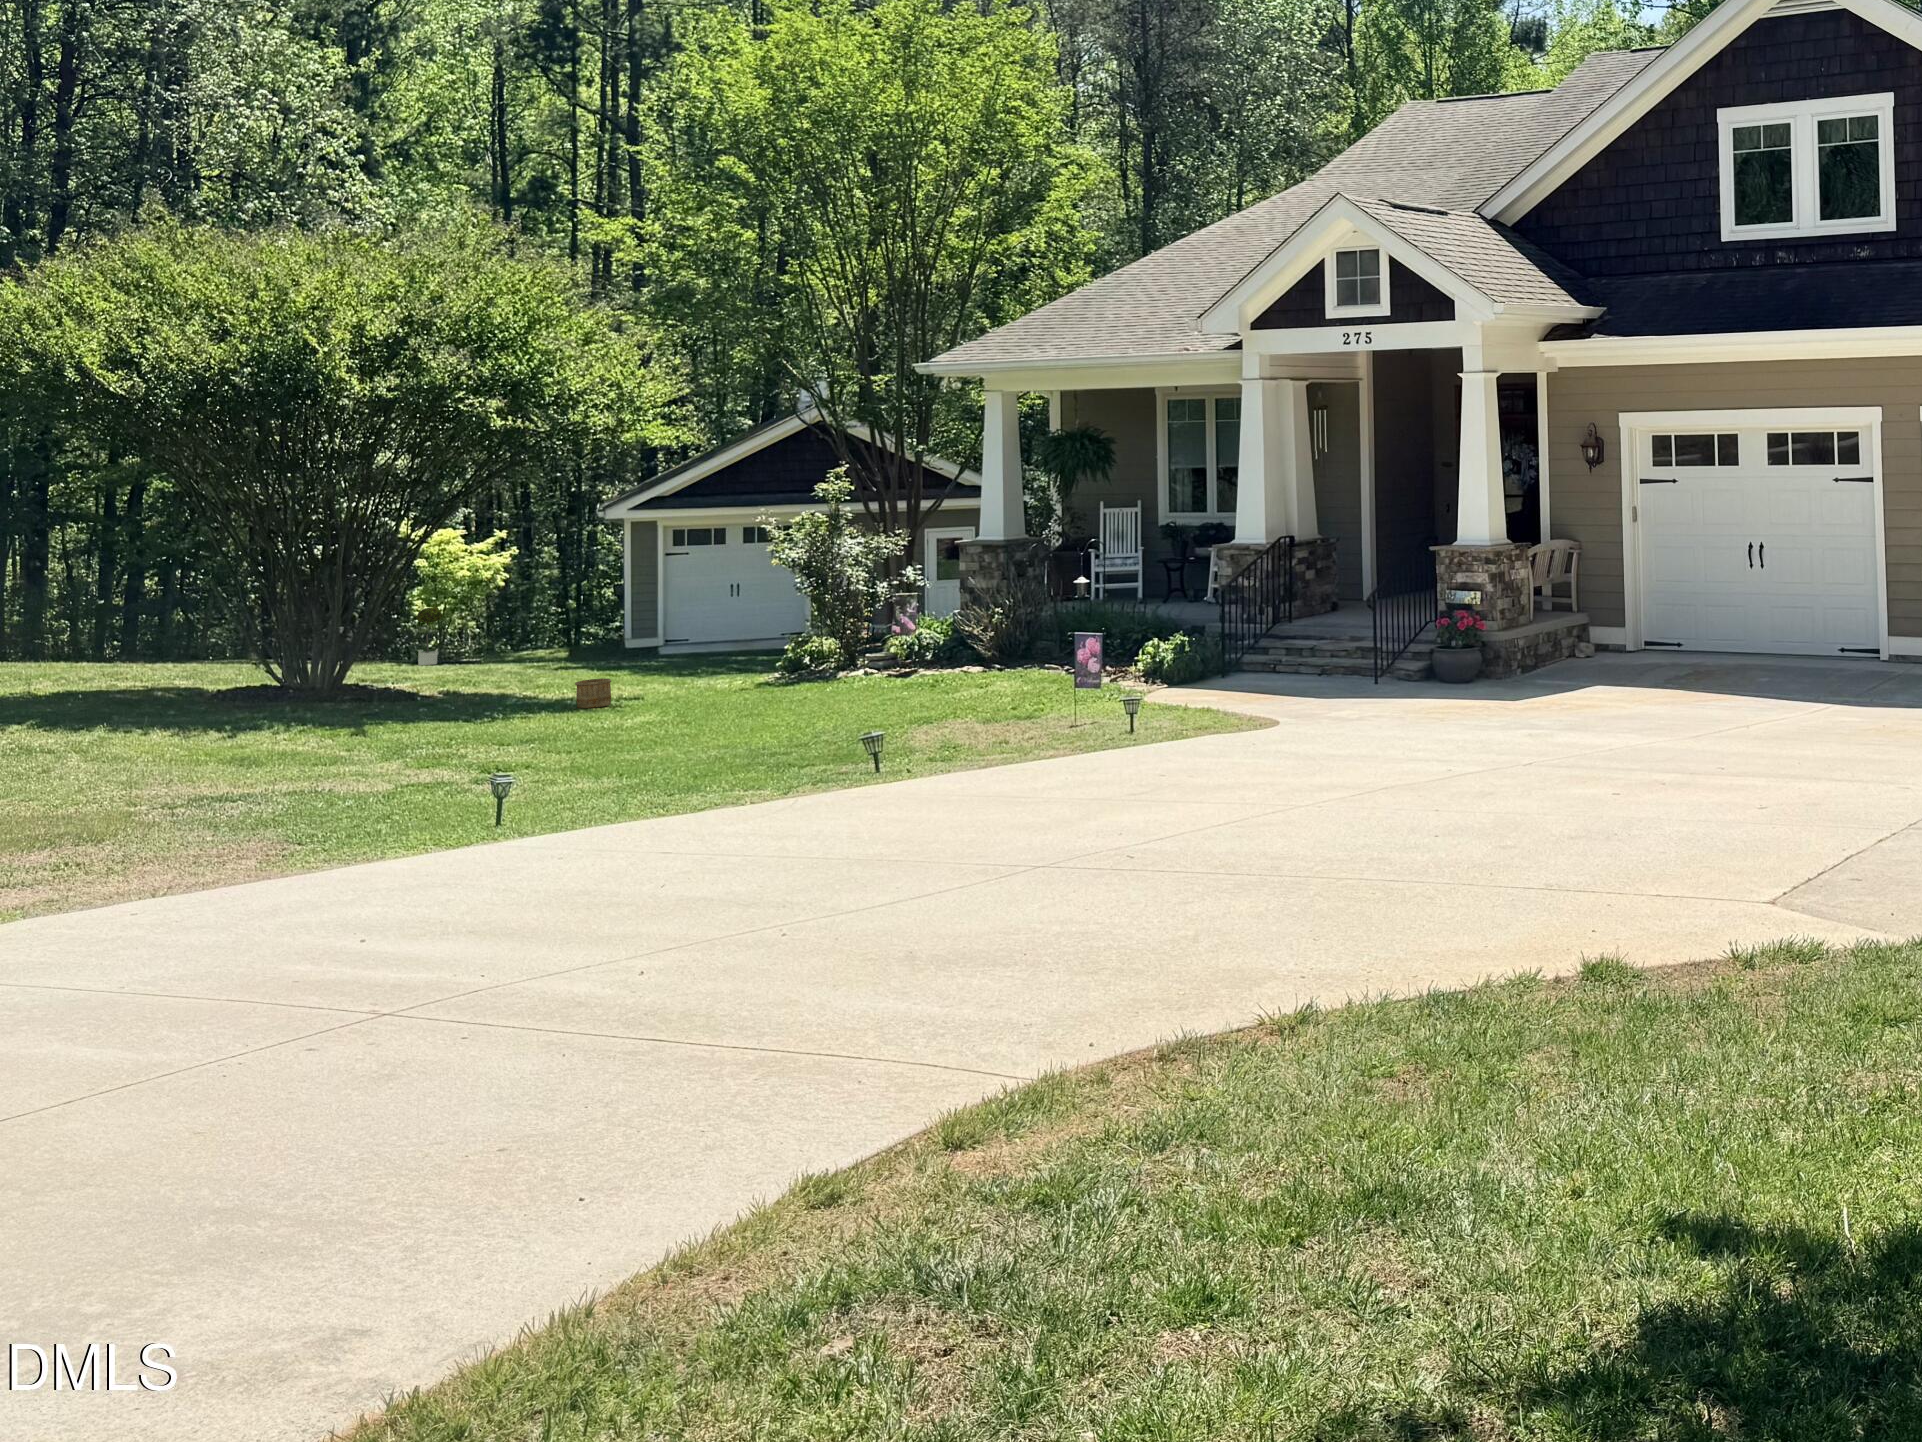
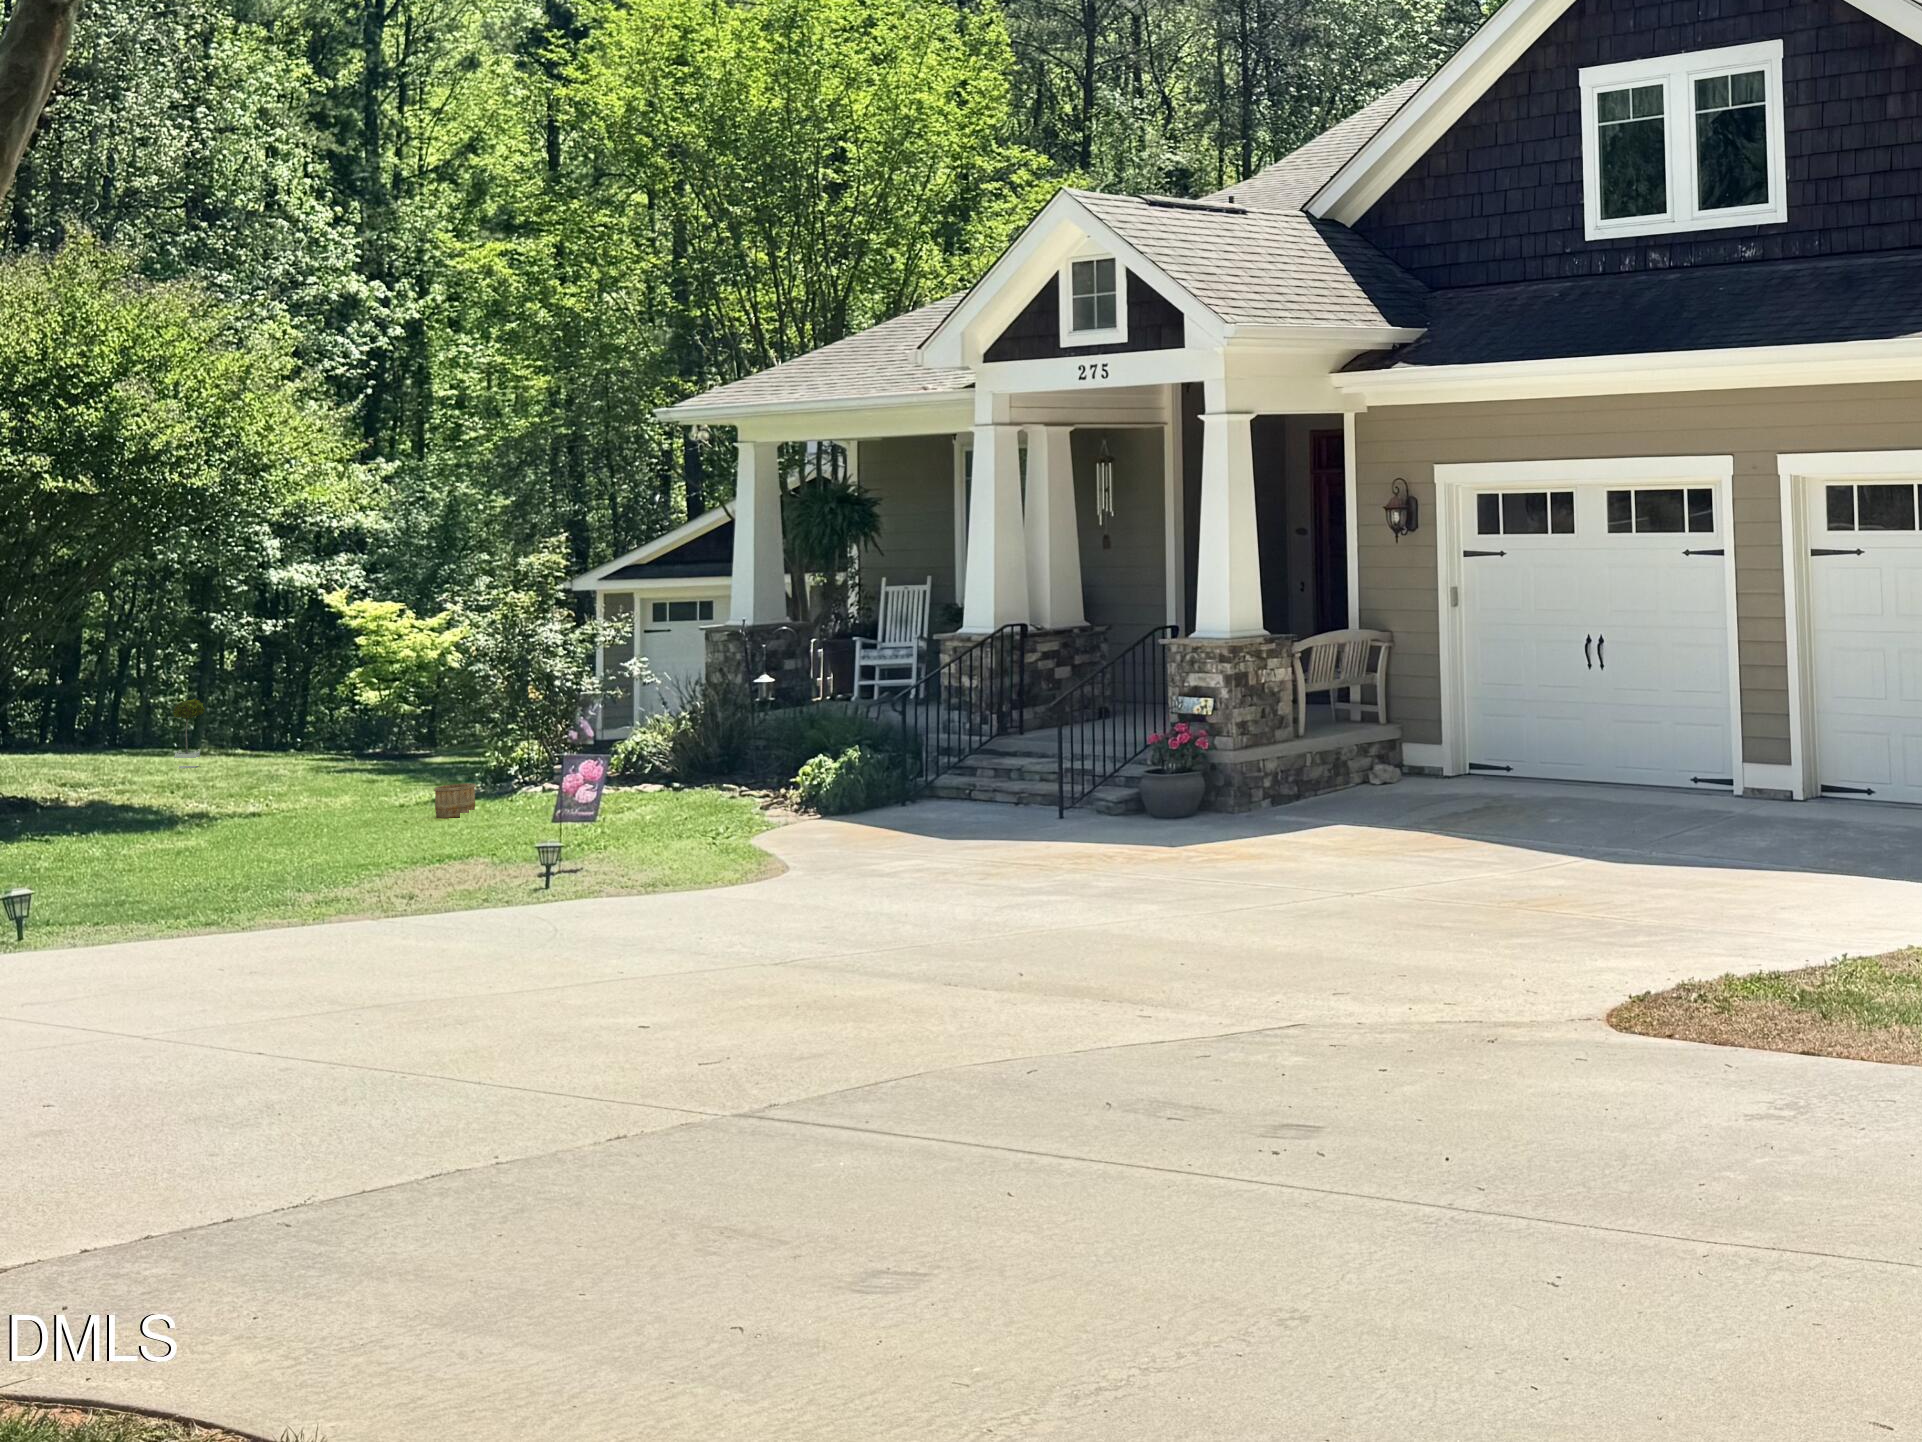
wooden bucket: present [575,678,611,708] -> present [434,783,476,818]

